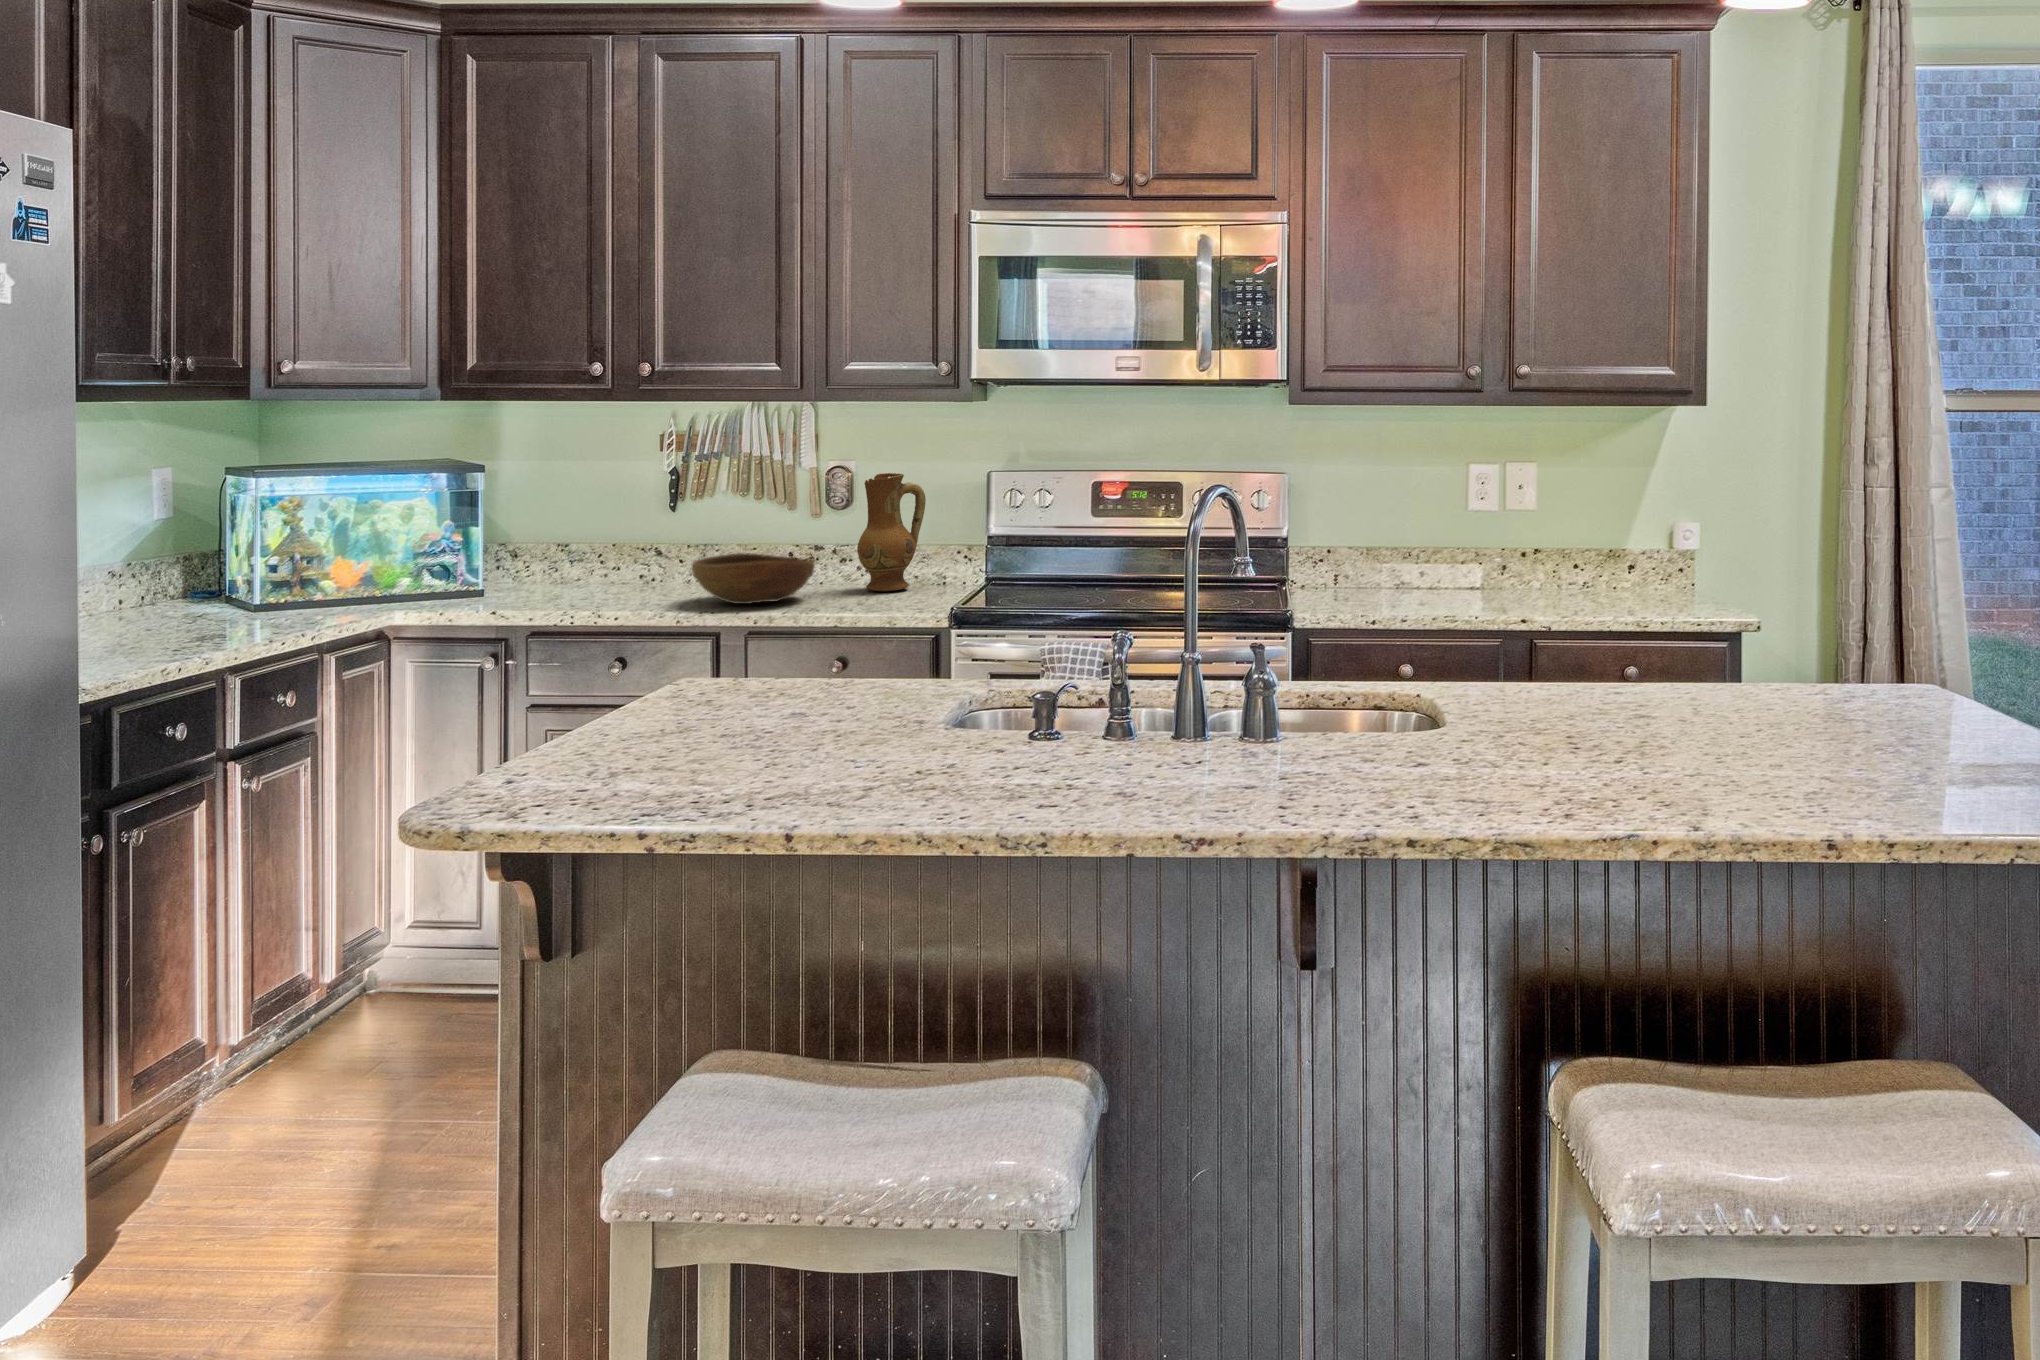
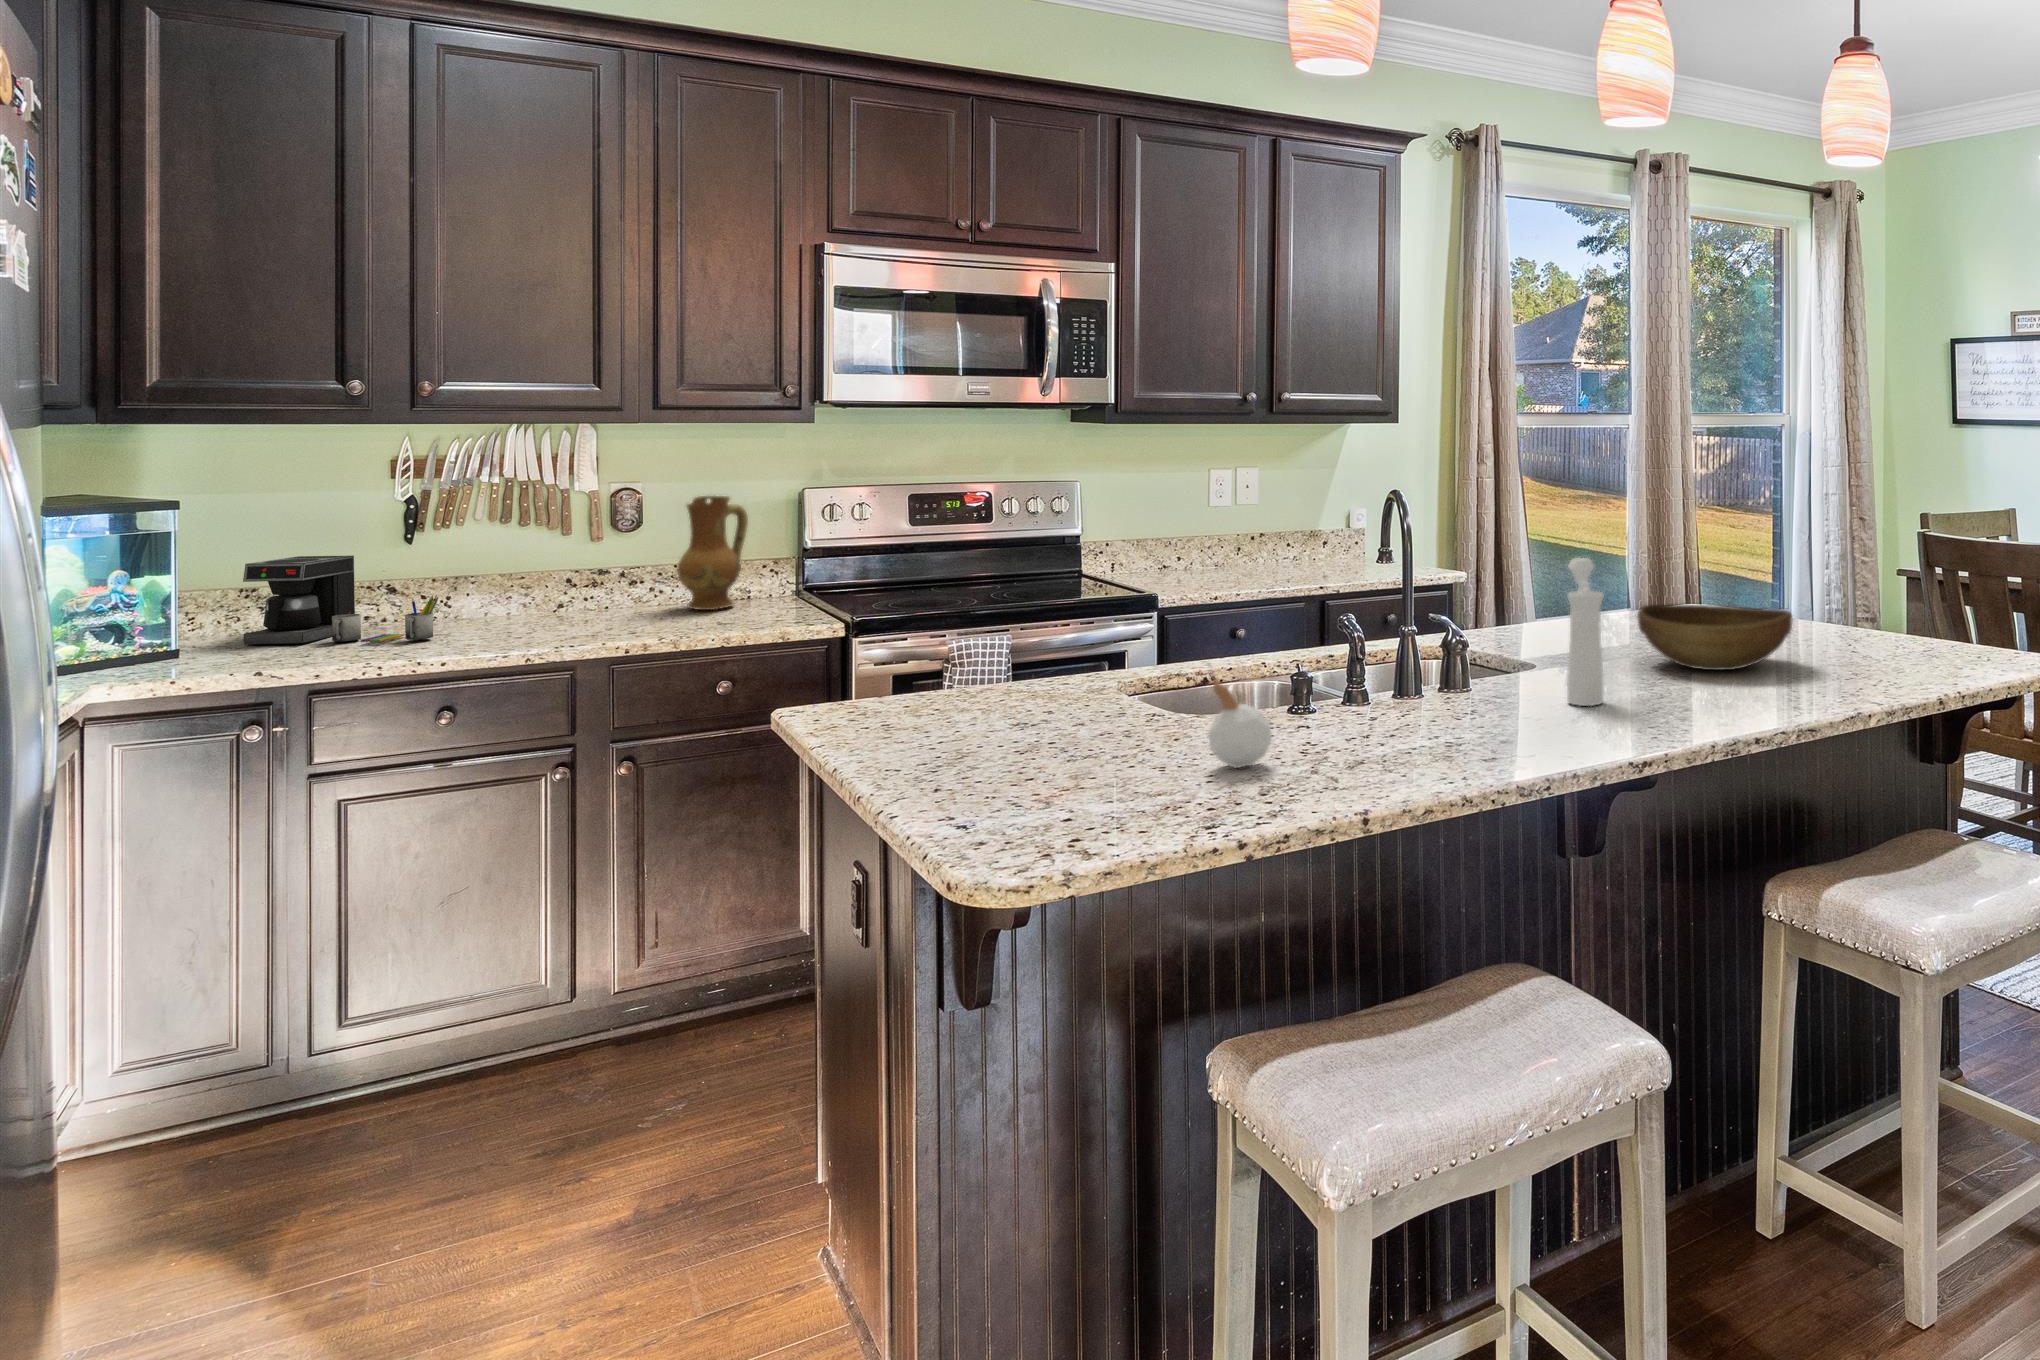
coffee maker: none [538,517,657,596] -> present [243,556,438,645]
pepper mill: none [1332,550,1439,775] -> present [1567,558,1604,706]
bowl: present [691,553,815,604] -> present [1637,604,1793,670]
candle: none [724,634,807,774] -> present [1209,670,1272,768]

